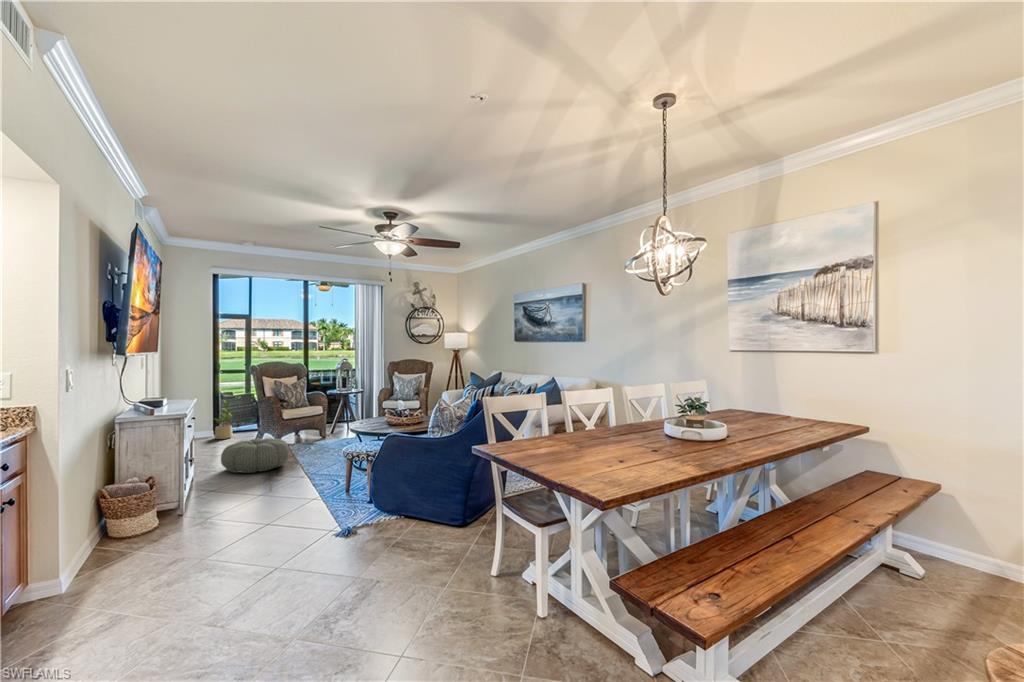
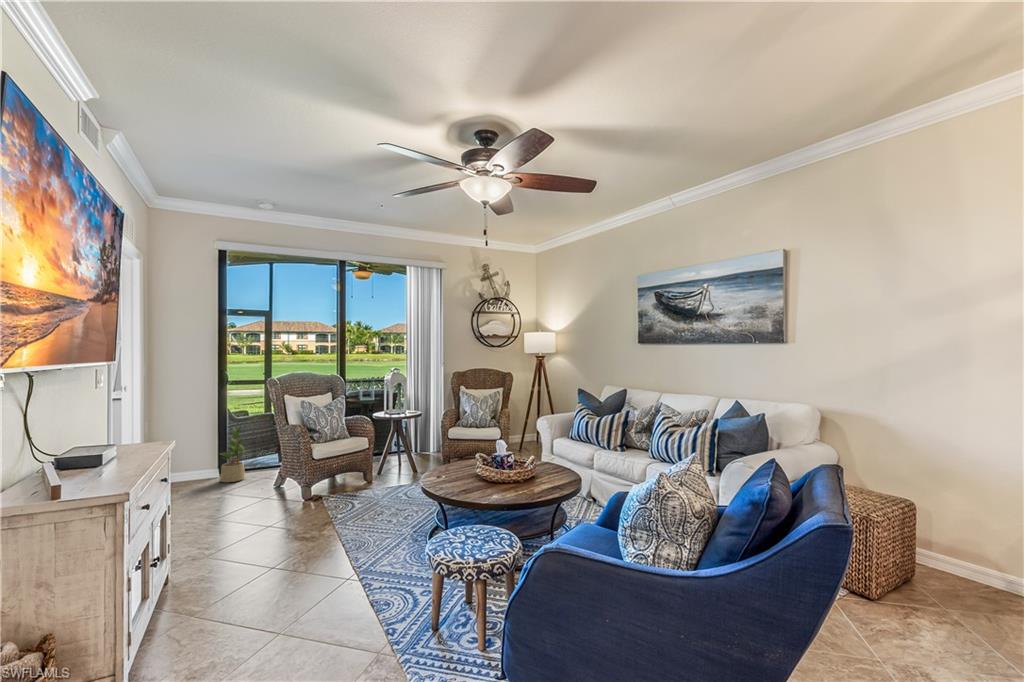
pouf: present [221,438,289,473] -> none [218,496,325,563]

